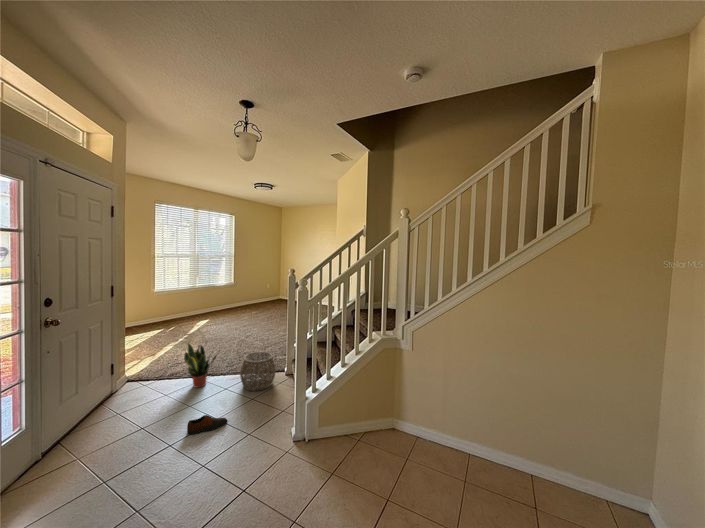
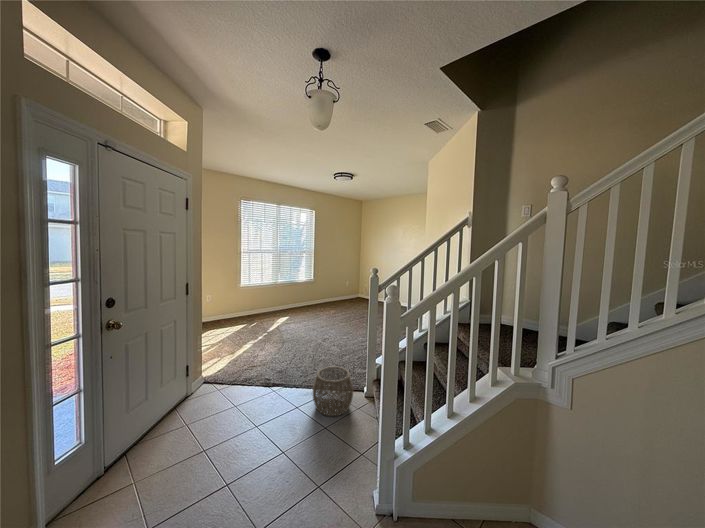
potted plant: present [184,343,216,388] -> none [255,349,288,401]
shoe: present [187,415,227,435] -> none [248,449,294,473]

